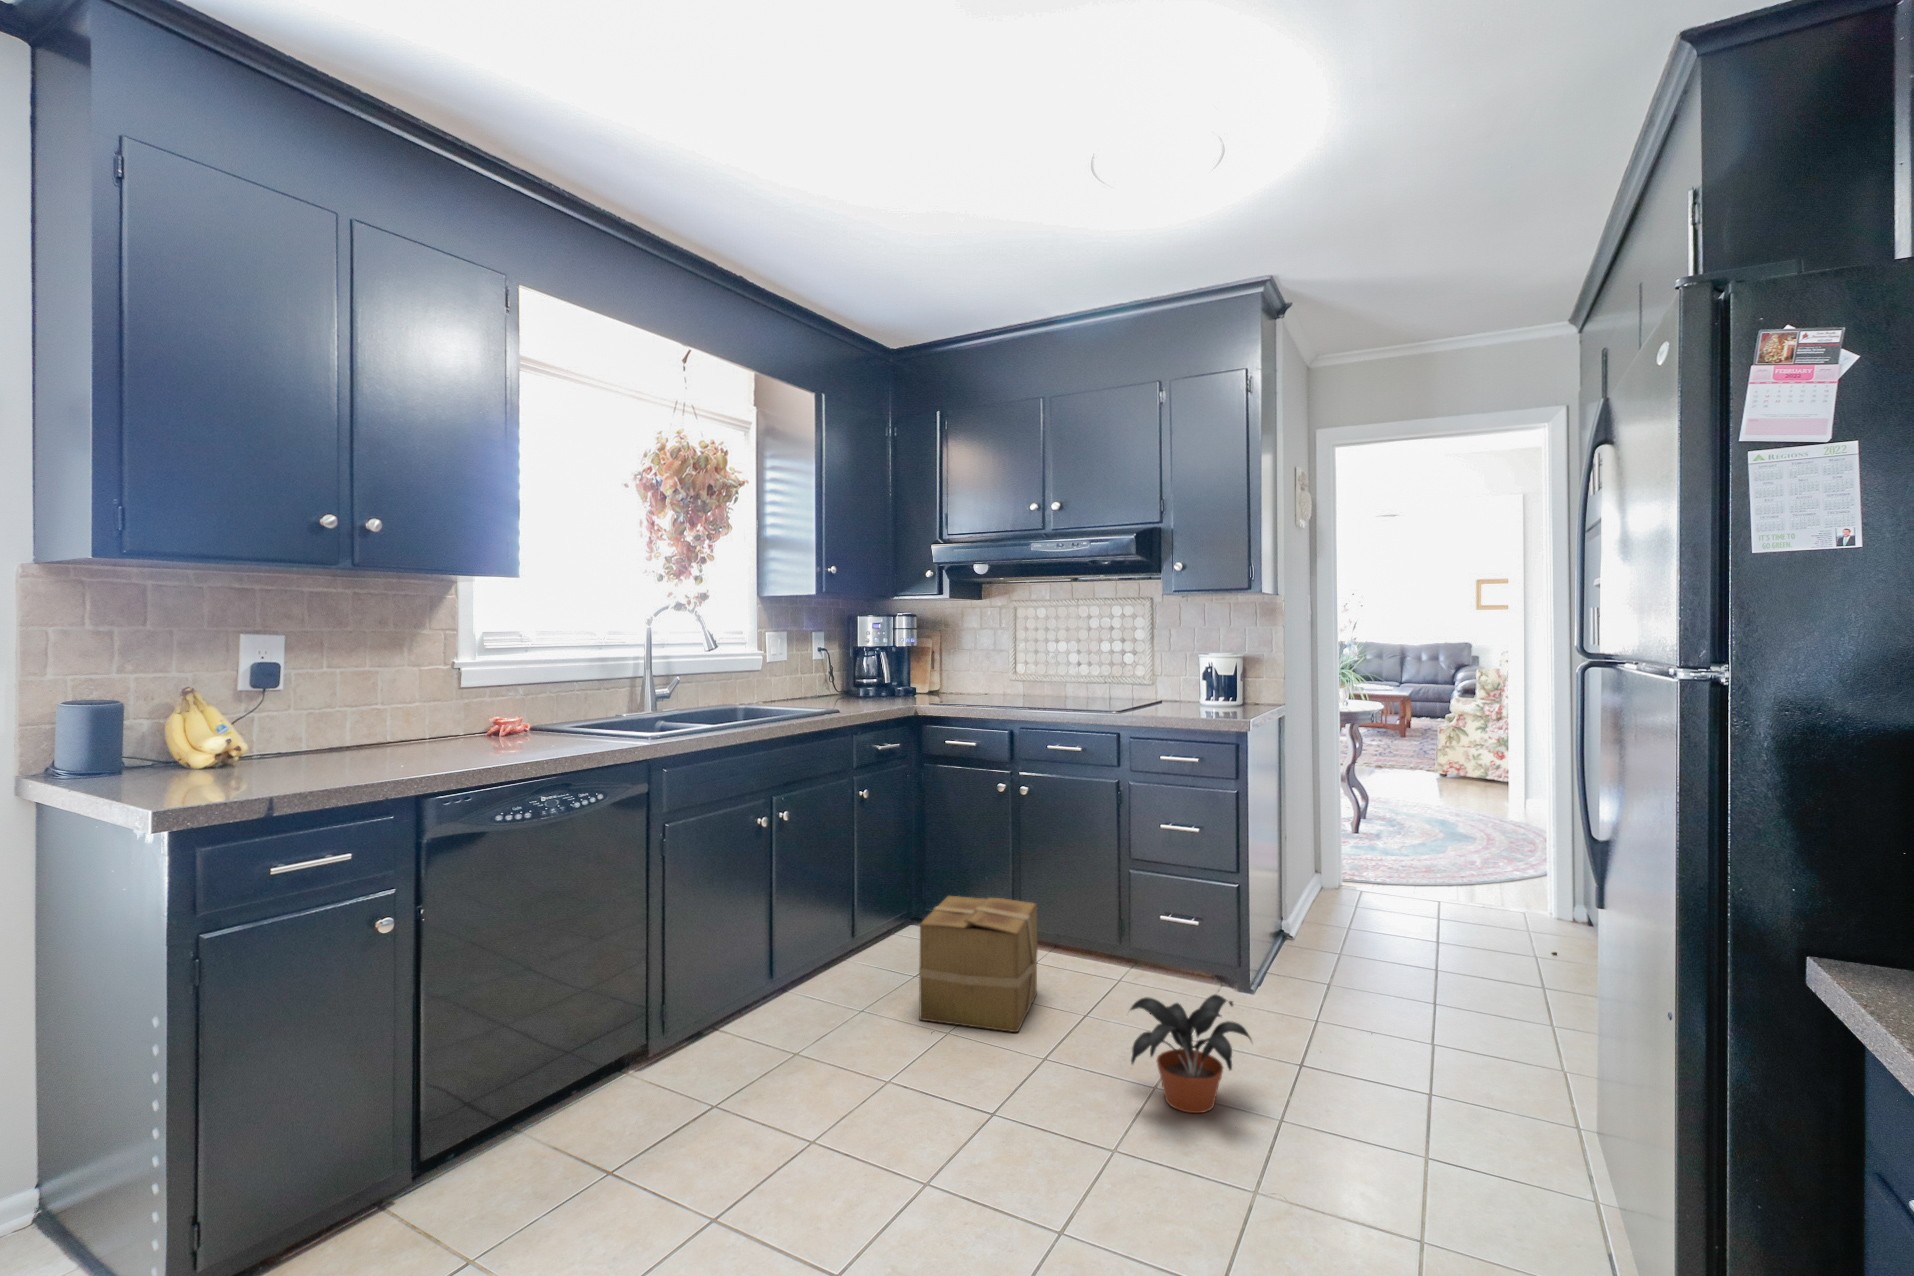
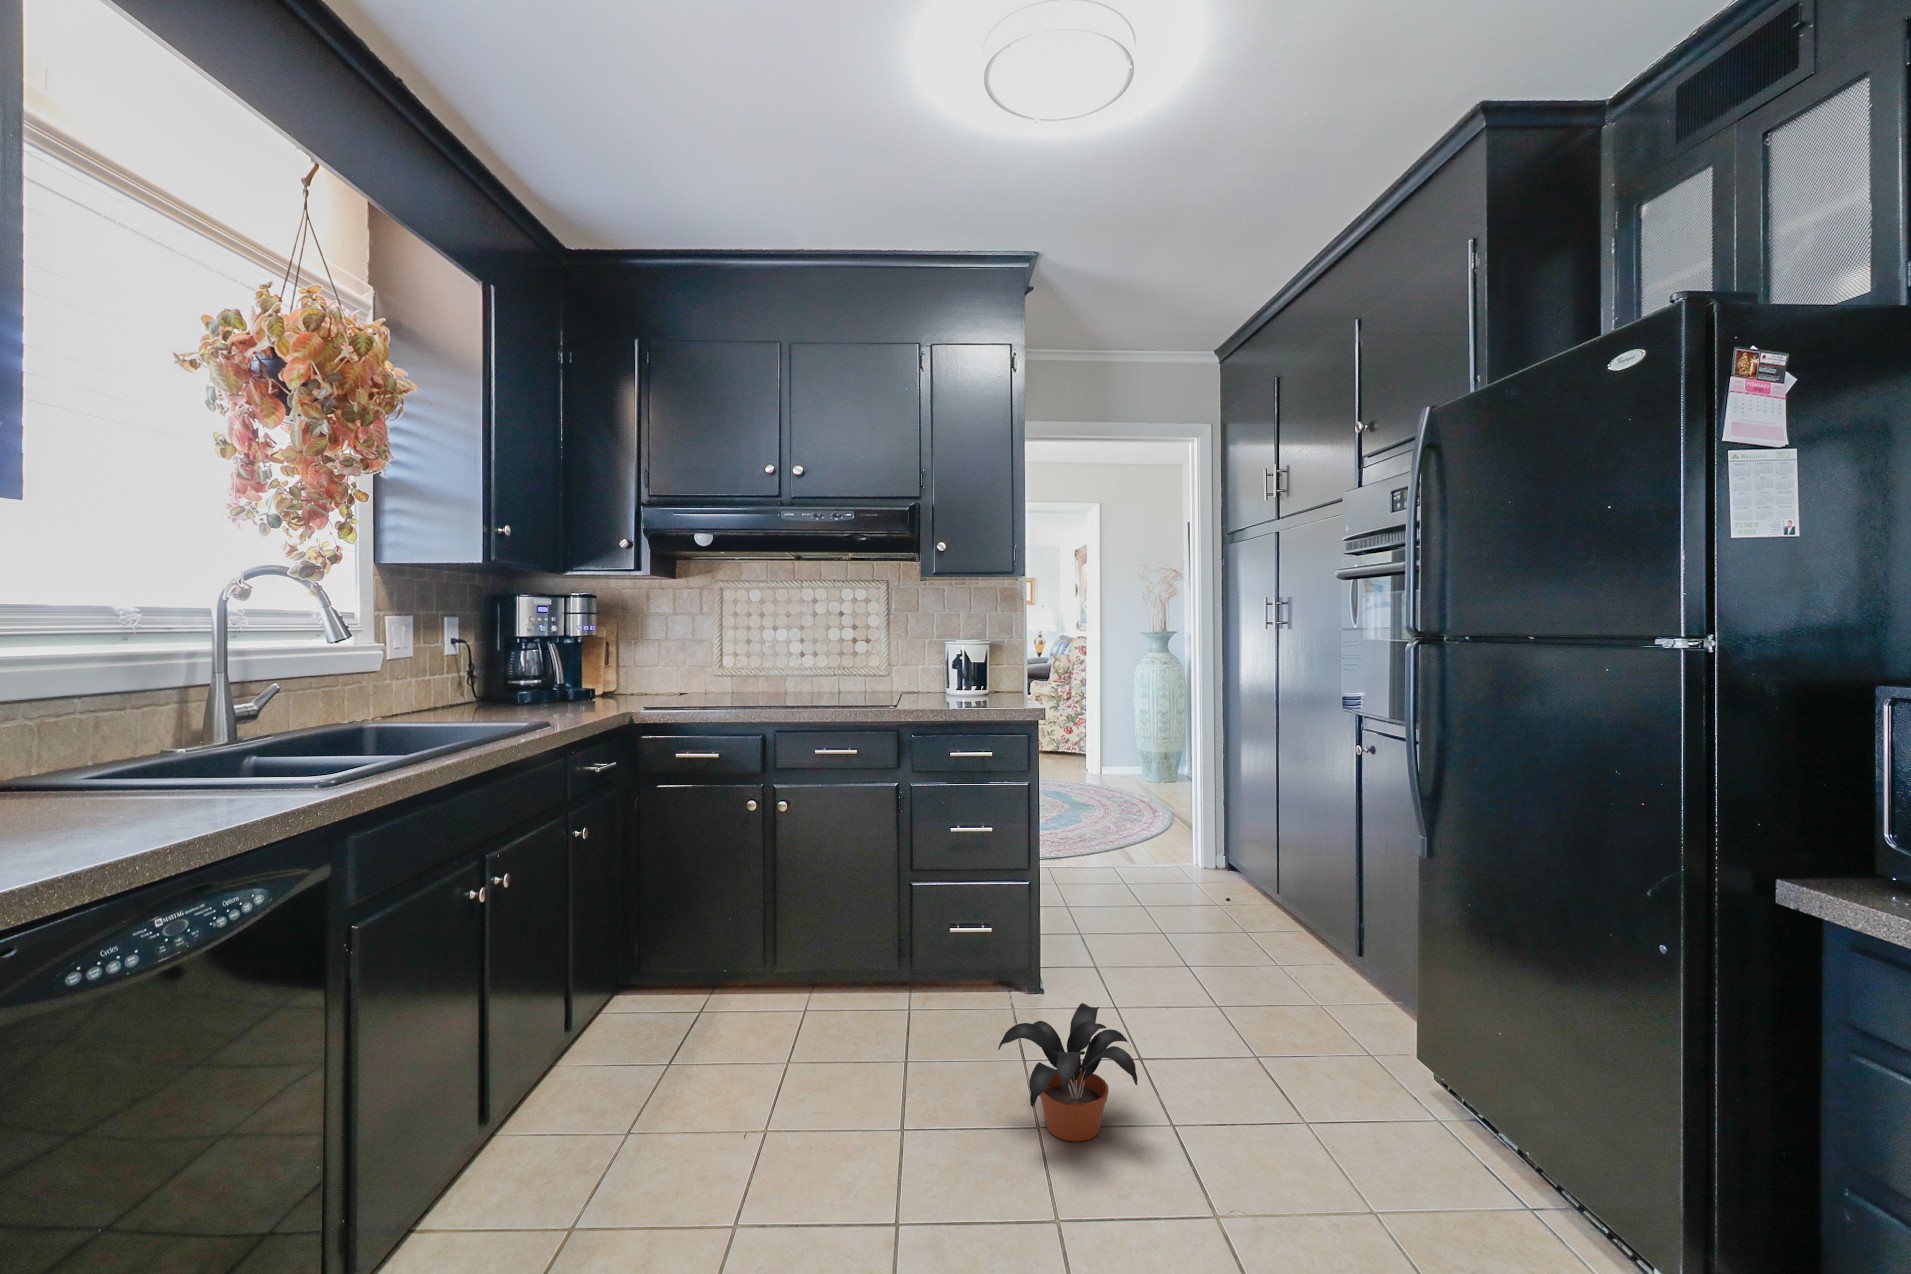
cardboard box: present [919,896,1038,1032] -> none [710,935,848,1113]

